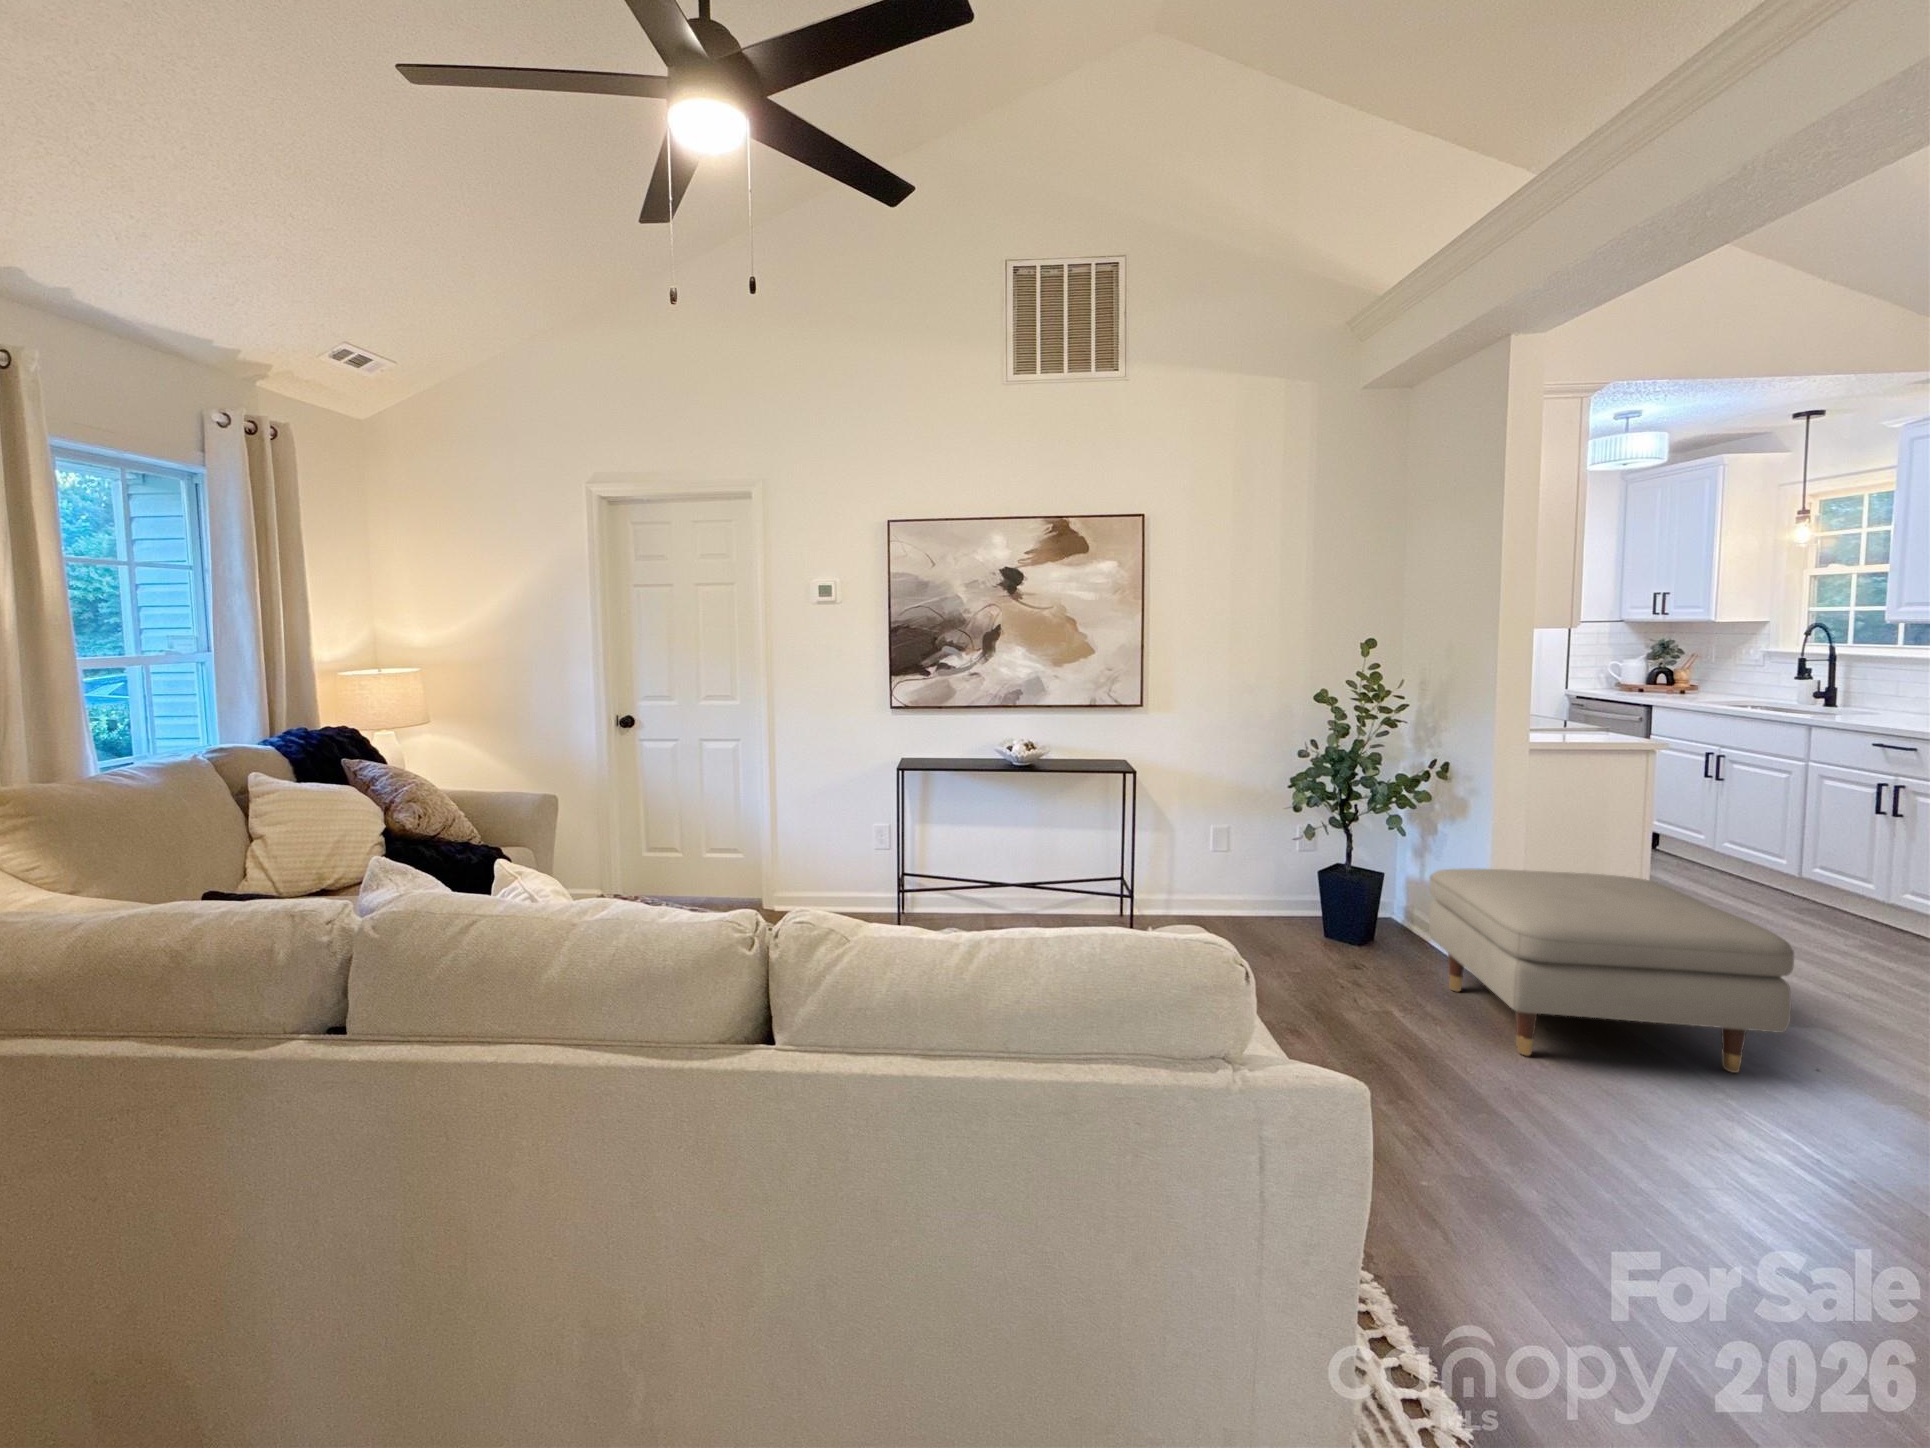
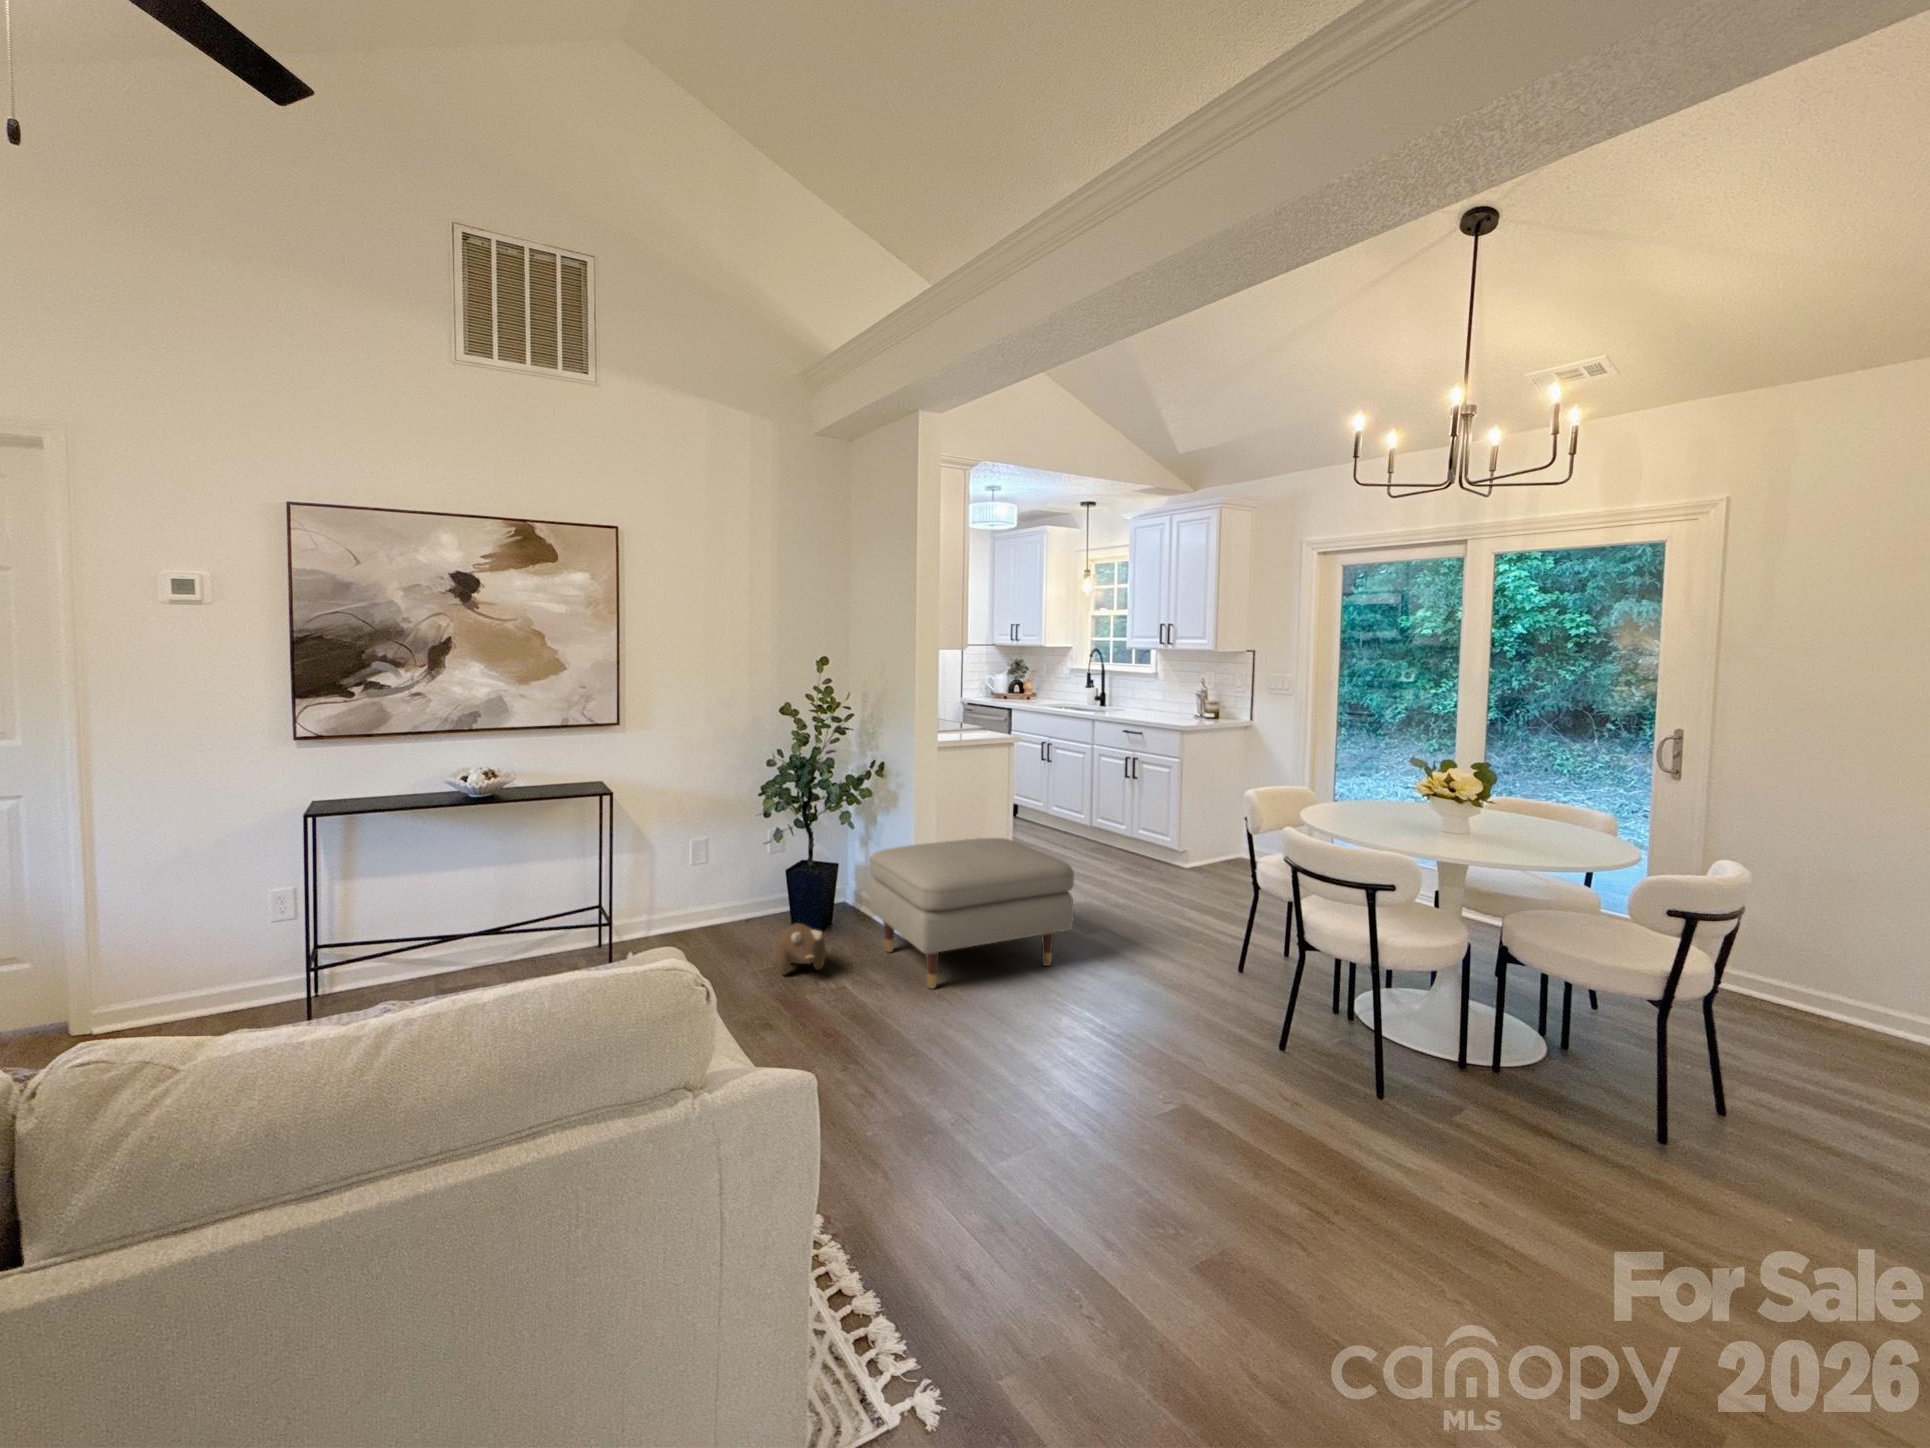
plush toy: none [1306,934,1369,992] -> present [777,923,826,975]

